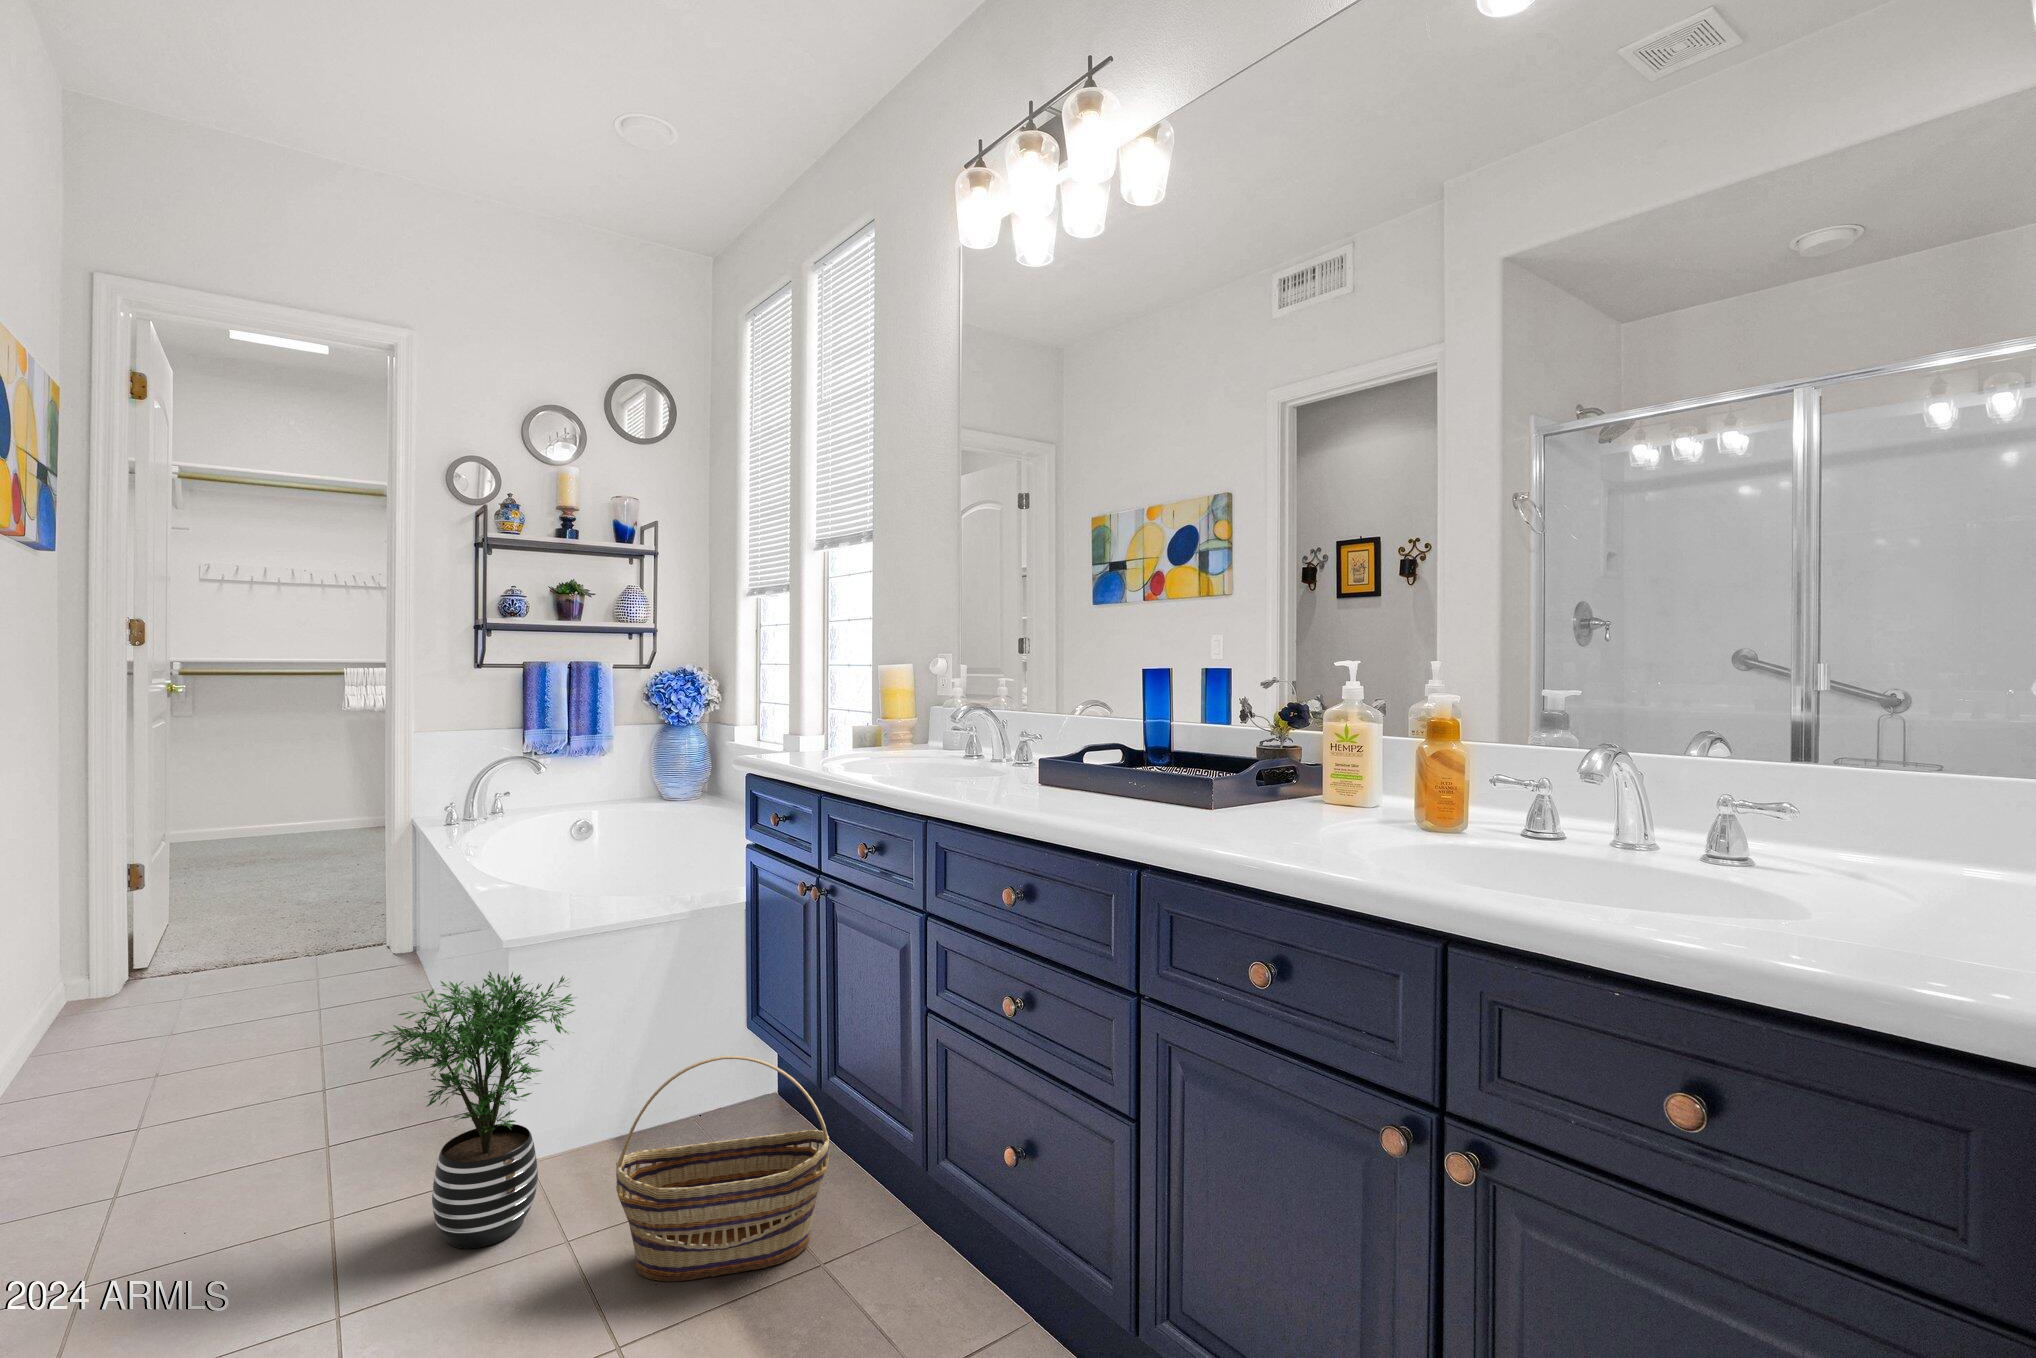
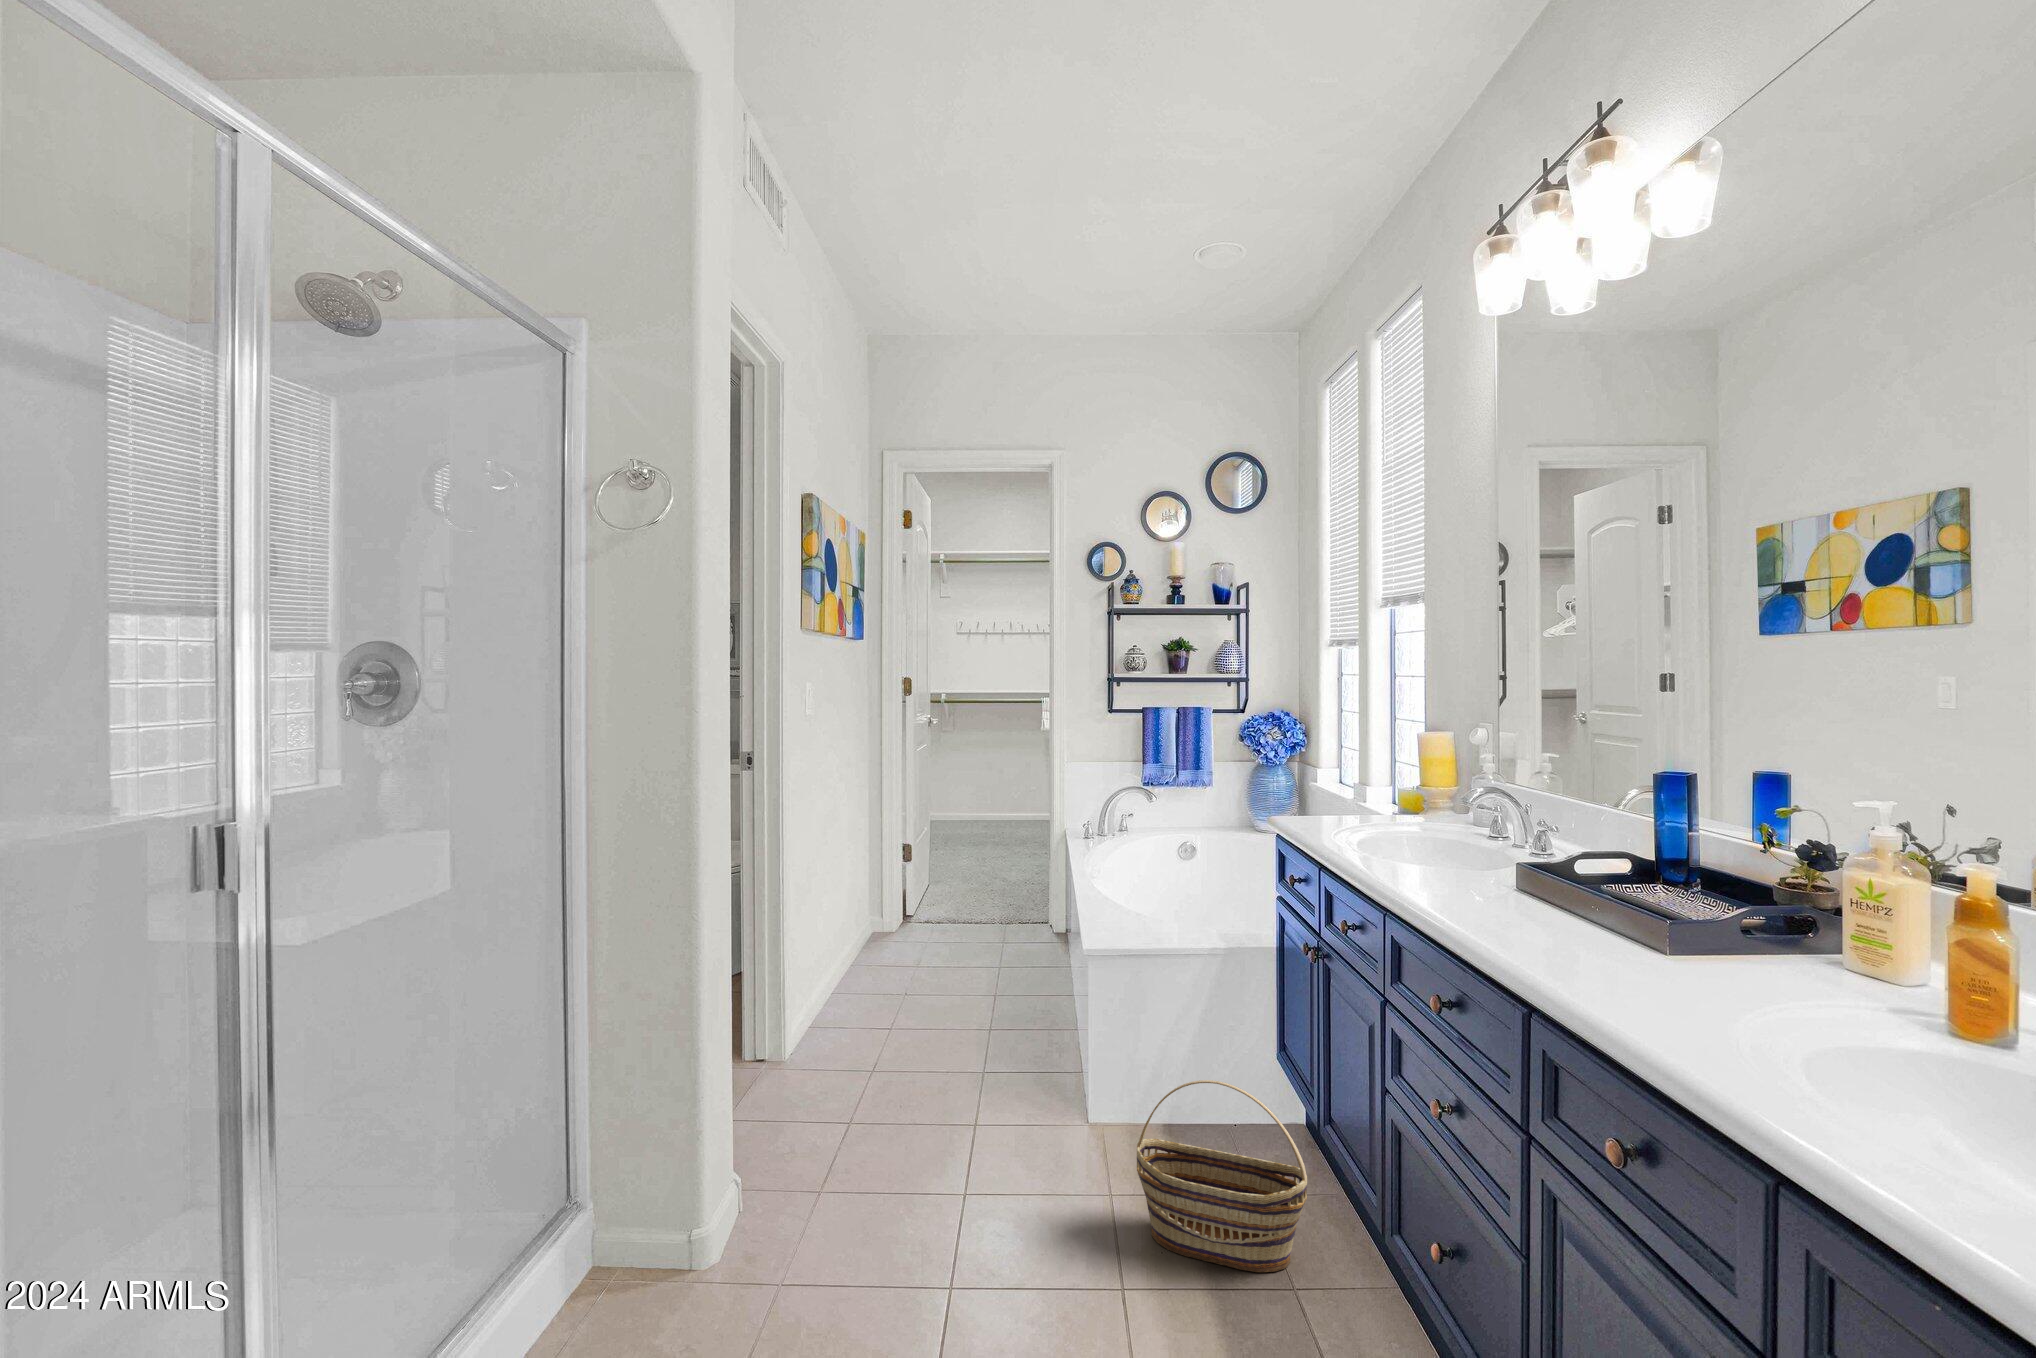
potted plant: present [370,971,575,1249] -> none [991,970,1126,1175]

